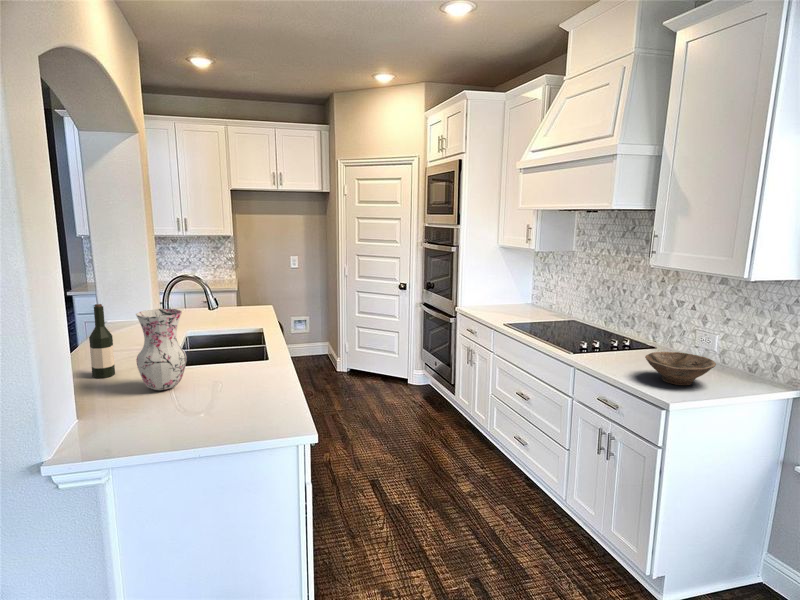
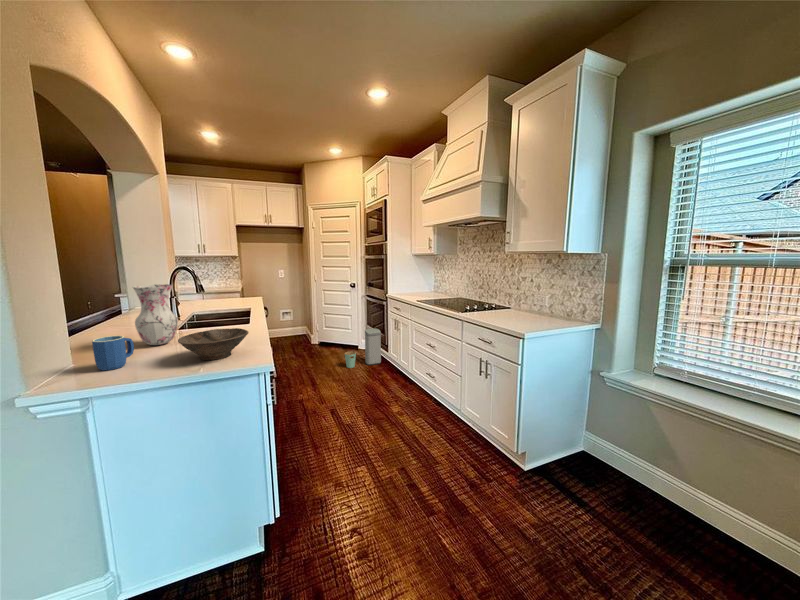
wine bottle: present [89,304,115,378] -> none [99,284,123,341]
bowl: present [645,352,716,385] -> present [178,328,249,360]
trash can: none [388,356,444,415] -> present [345,328,381,368]
mug: none [102,384,144,429] -> present [92,336,134,371]

